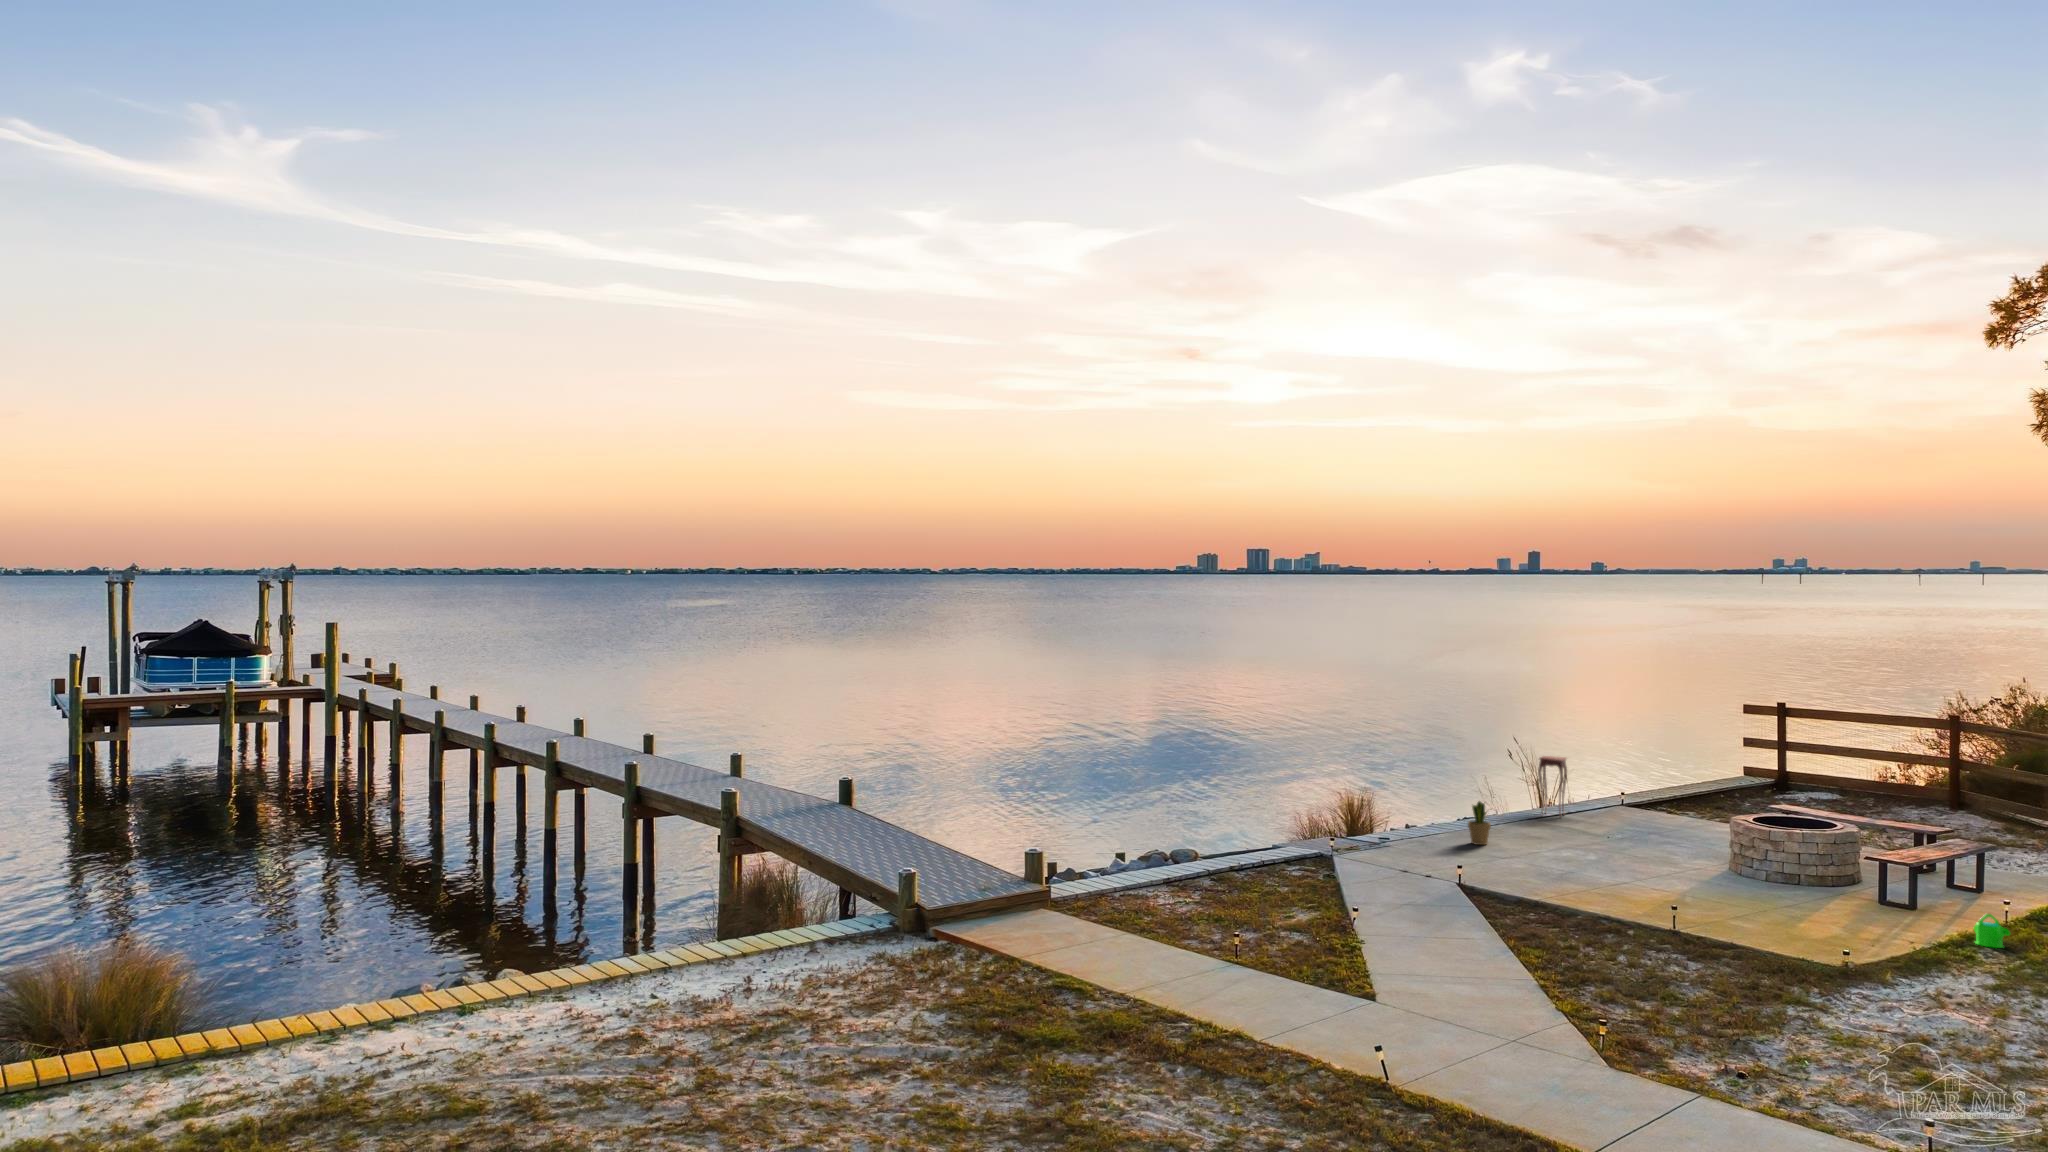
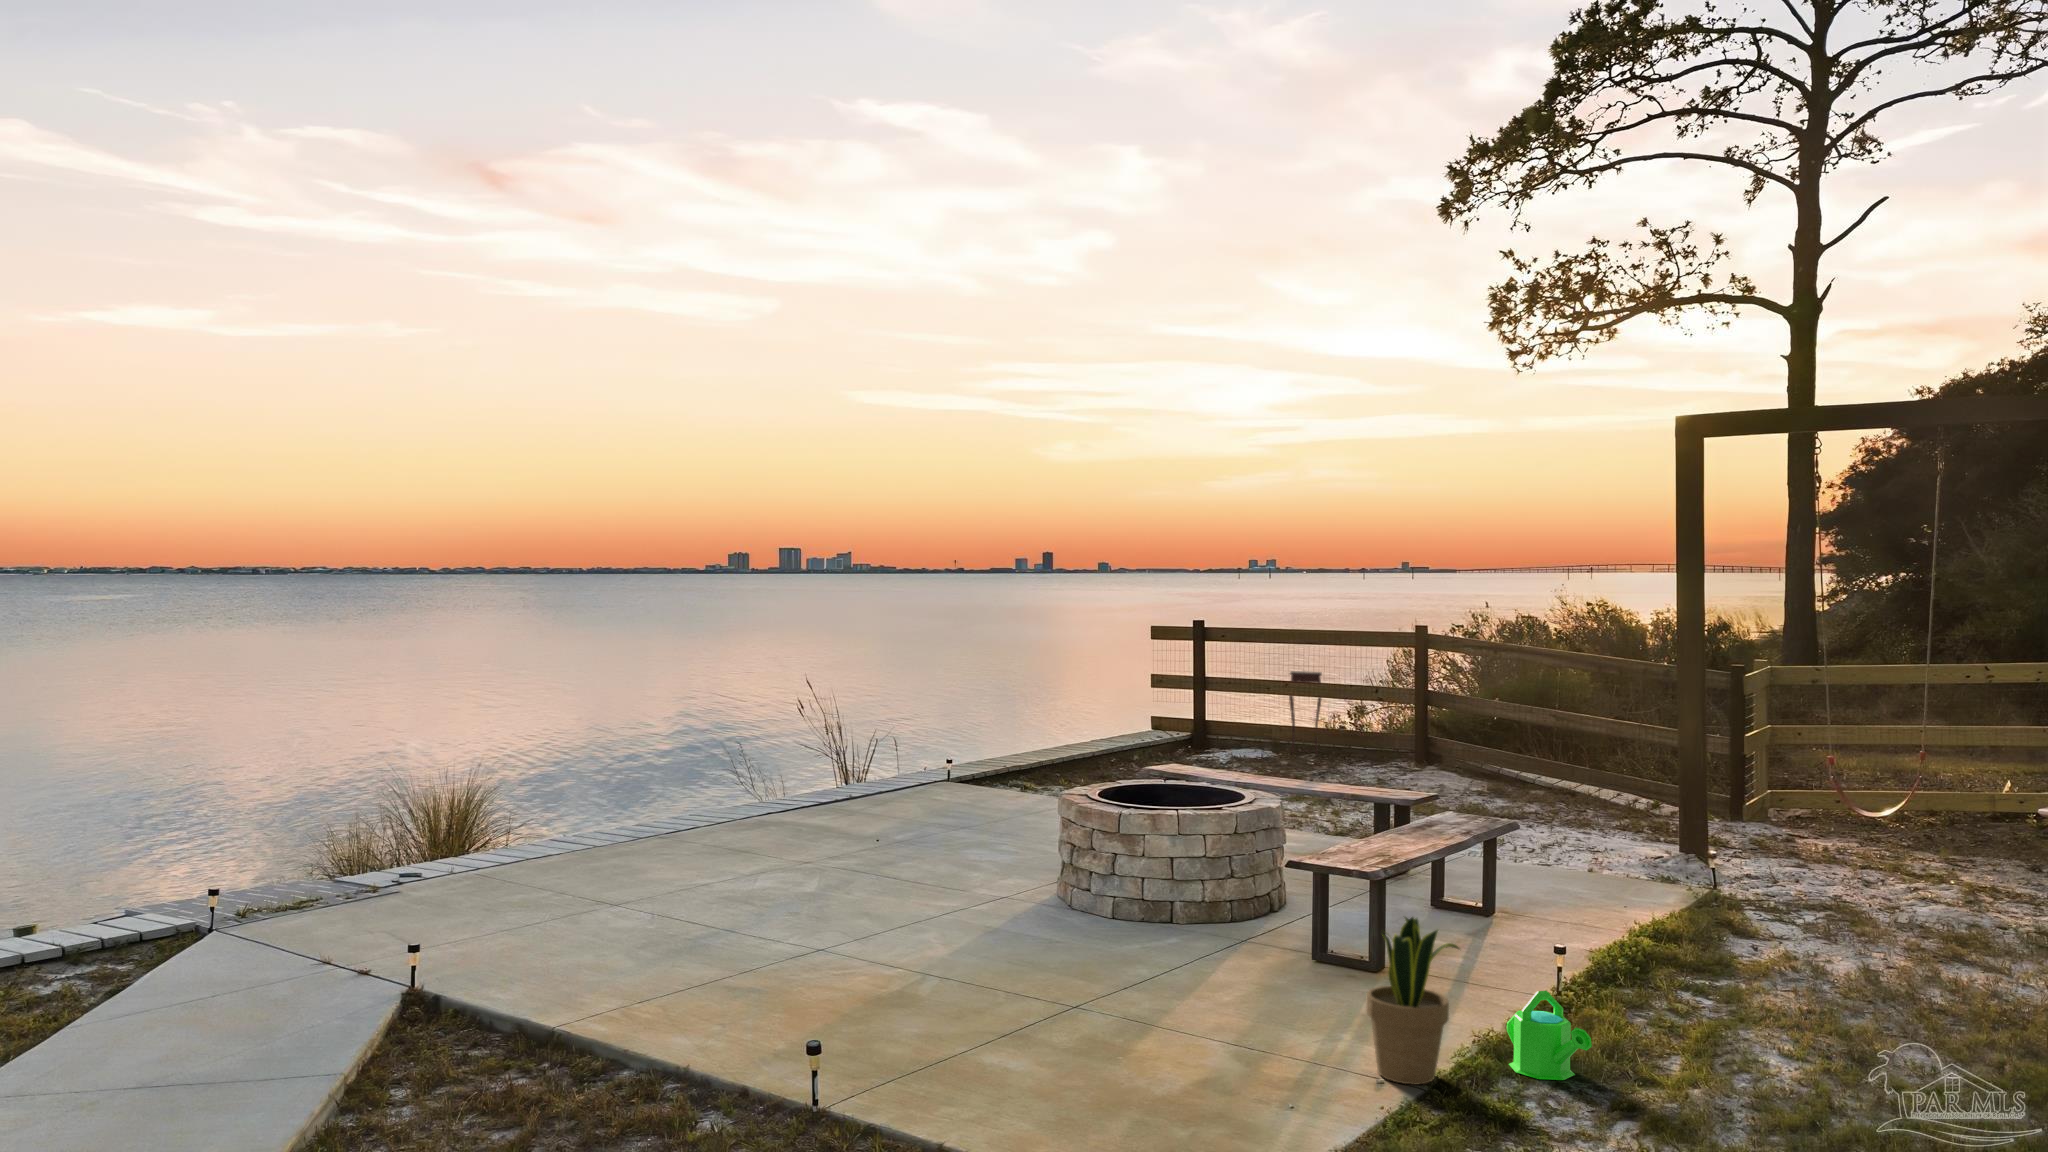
side table: present [1538,756,1567,816] -> present [1289,671,1322,755]
potted plant: present [1468,801,1491,845] -> present [1366,917,1459,1084]

